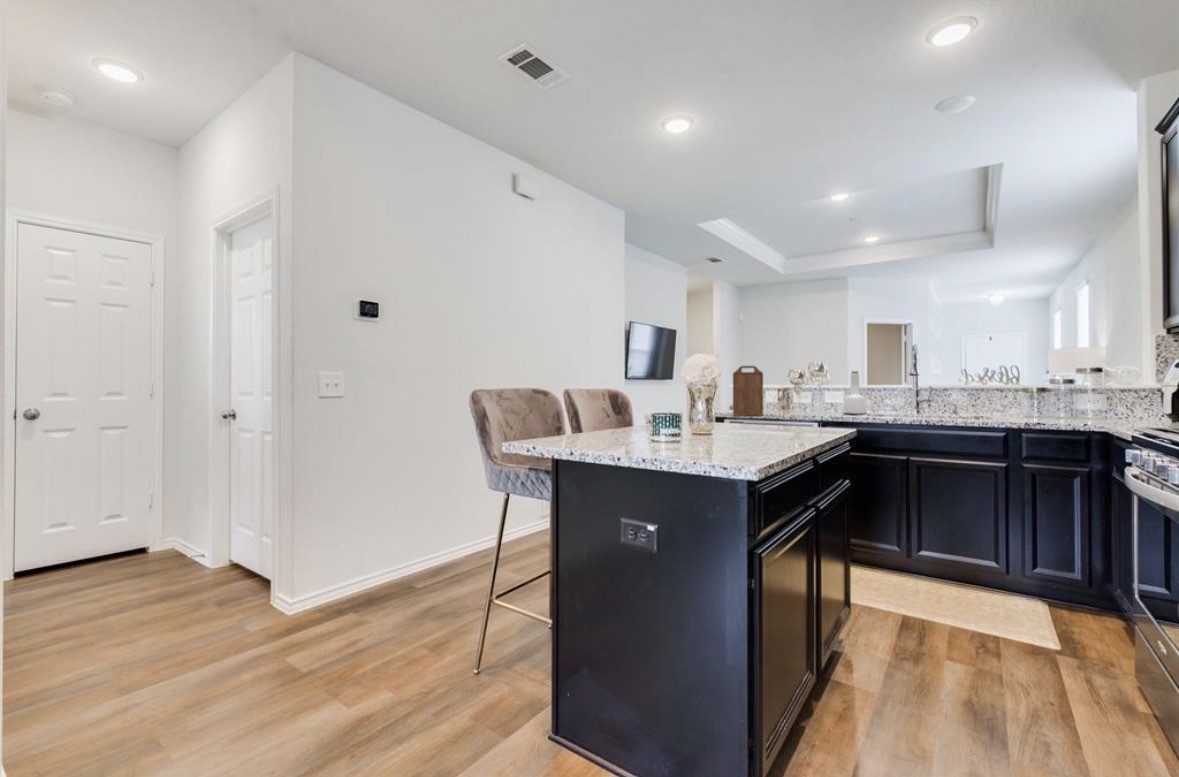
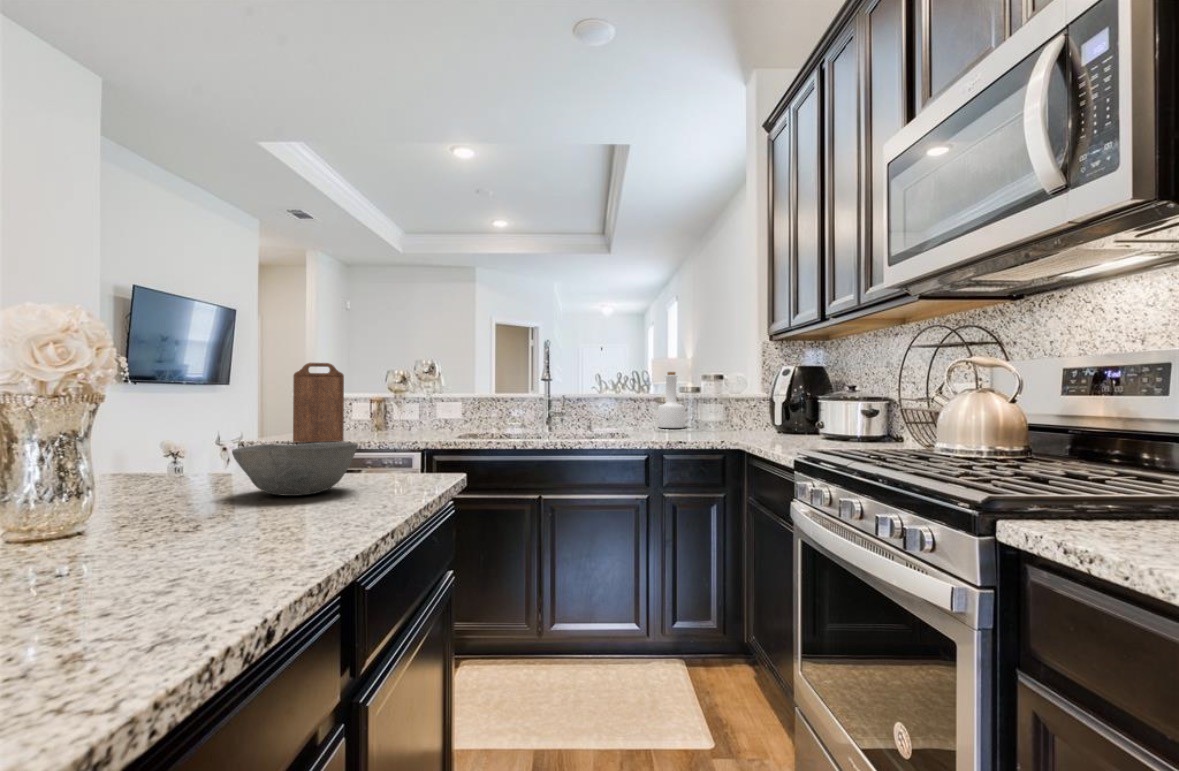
bottle: present [844,371,866,414] -> present [658,372,685,428]
bowl: none [742,409,799,432] -> present [232,442,358,496]

